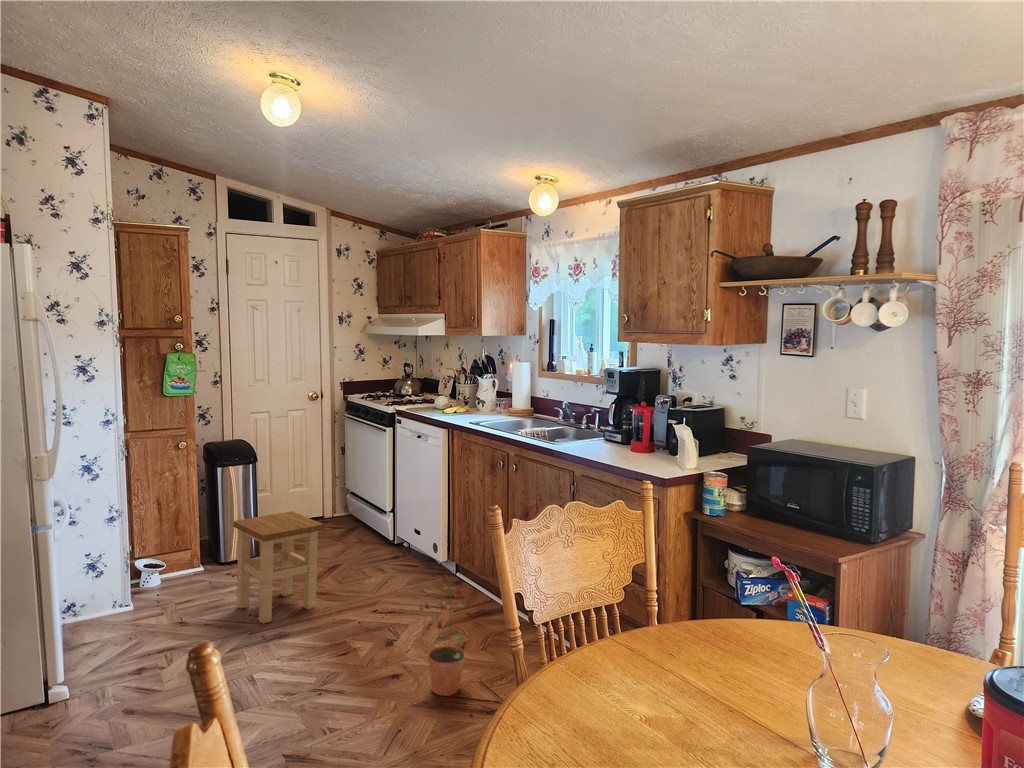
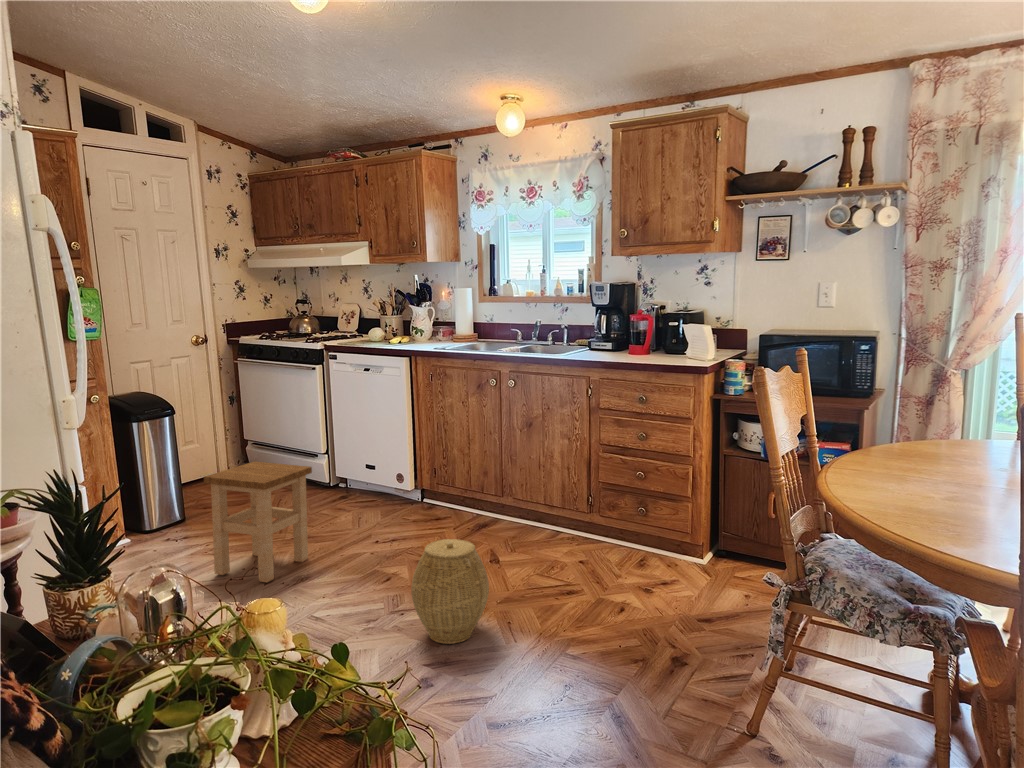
potted plant: present [419,575,466,696] -> none [486,484,546,599]
woven basket: none [307,620,384,727] -> present [411,539,489,644]

